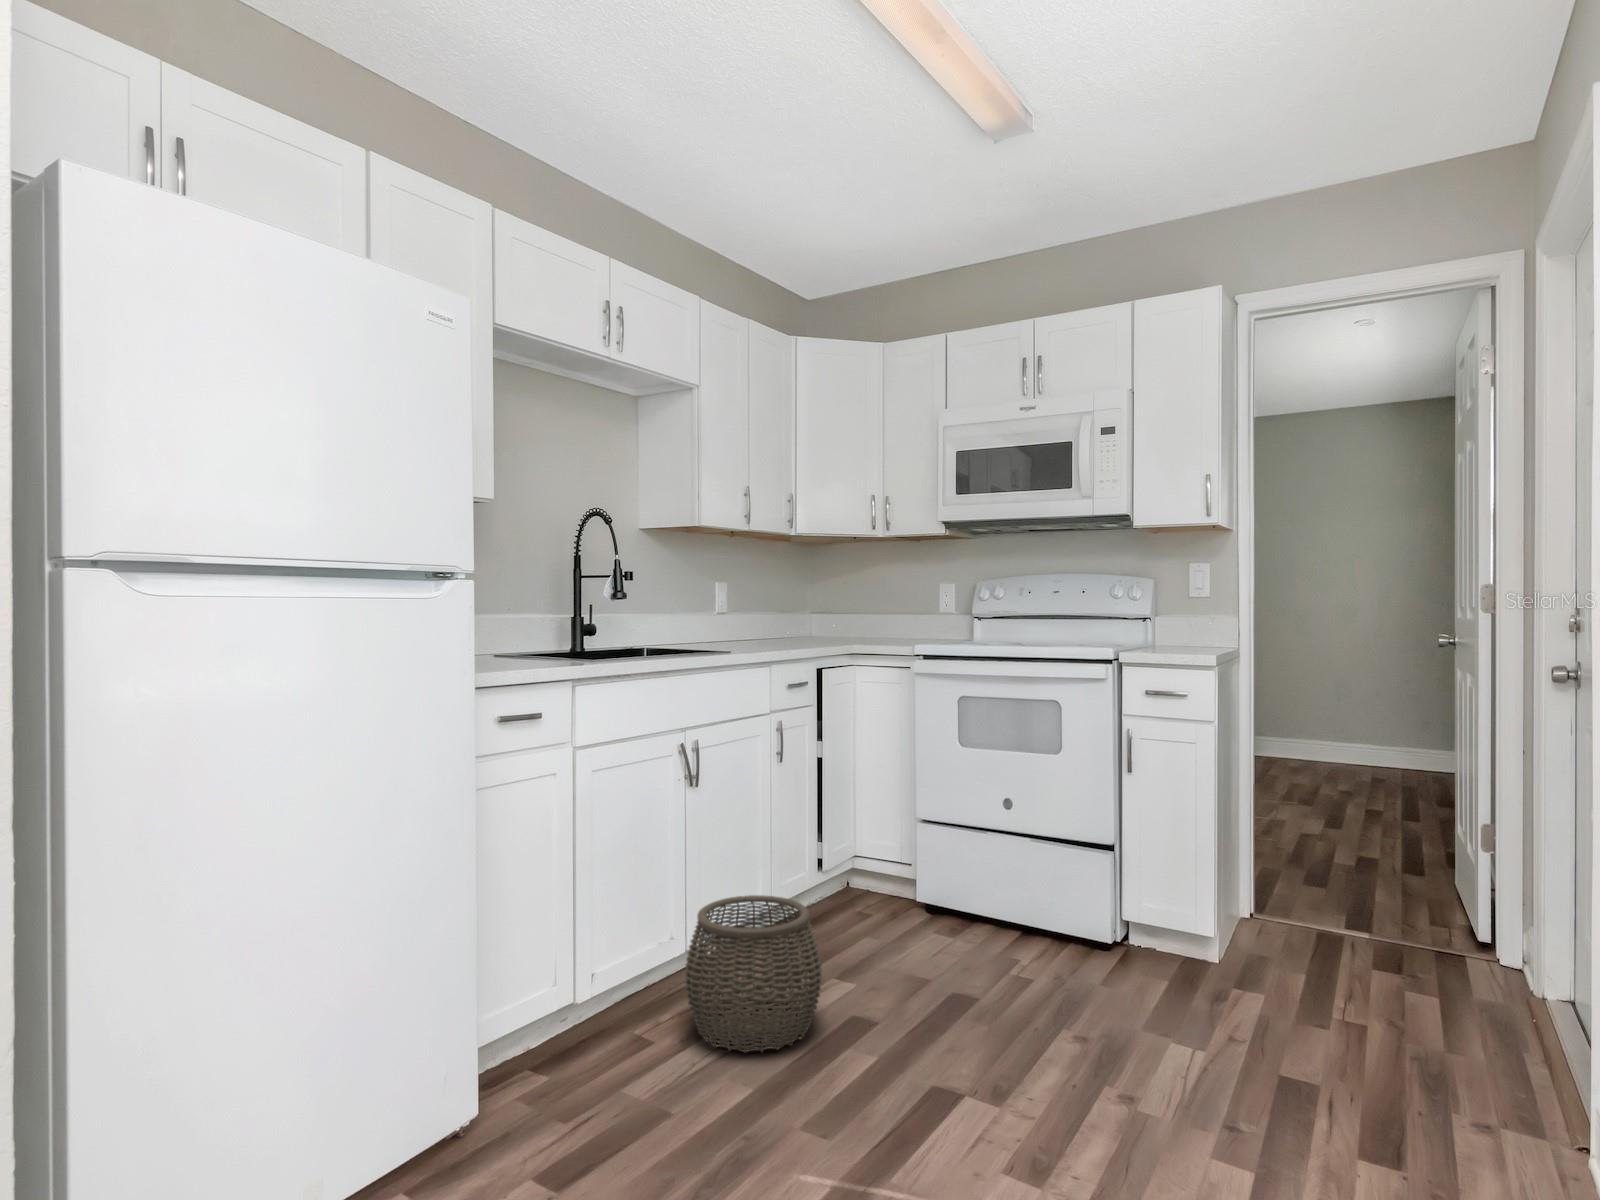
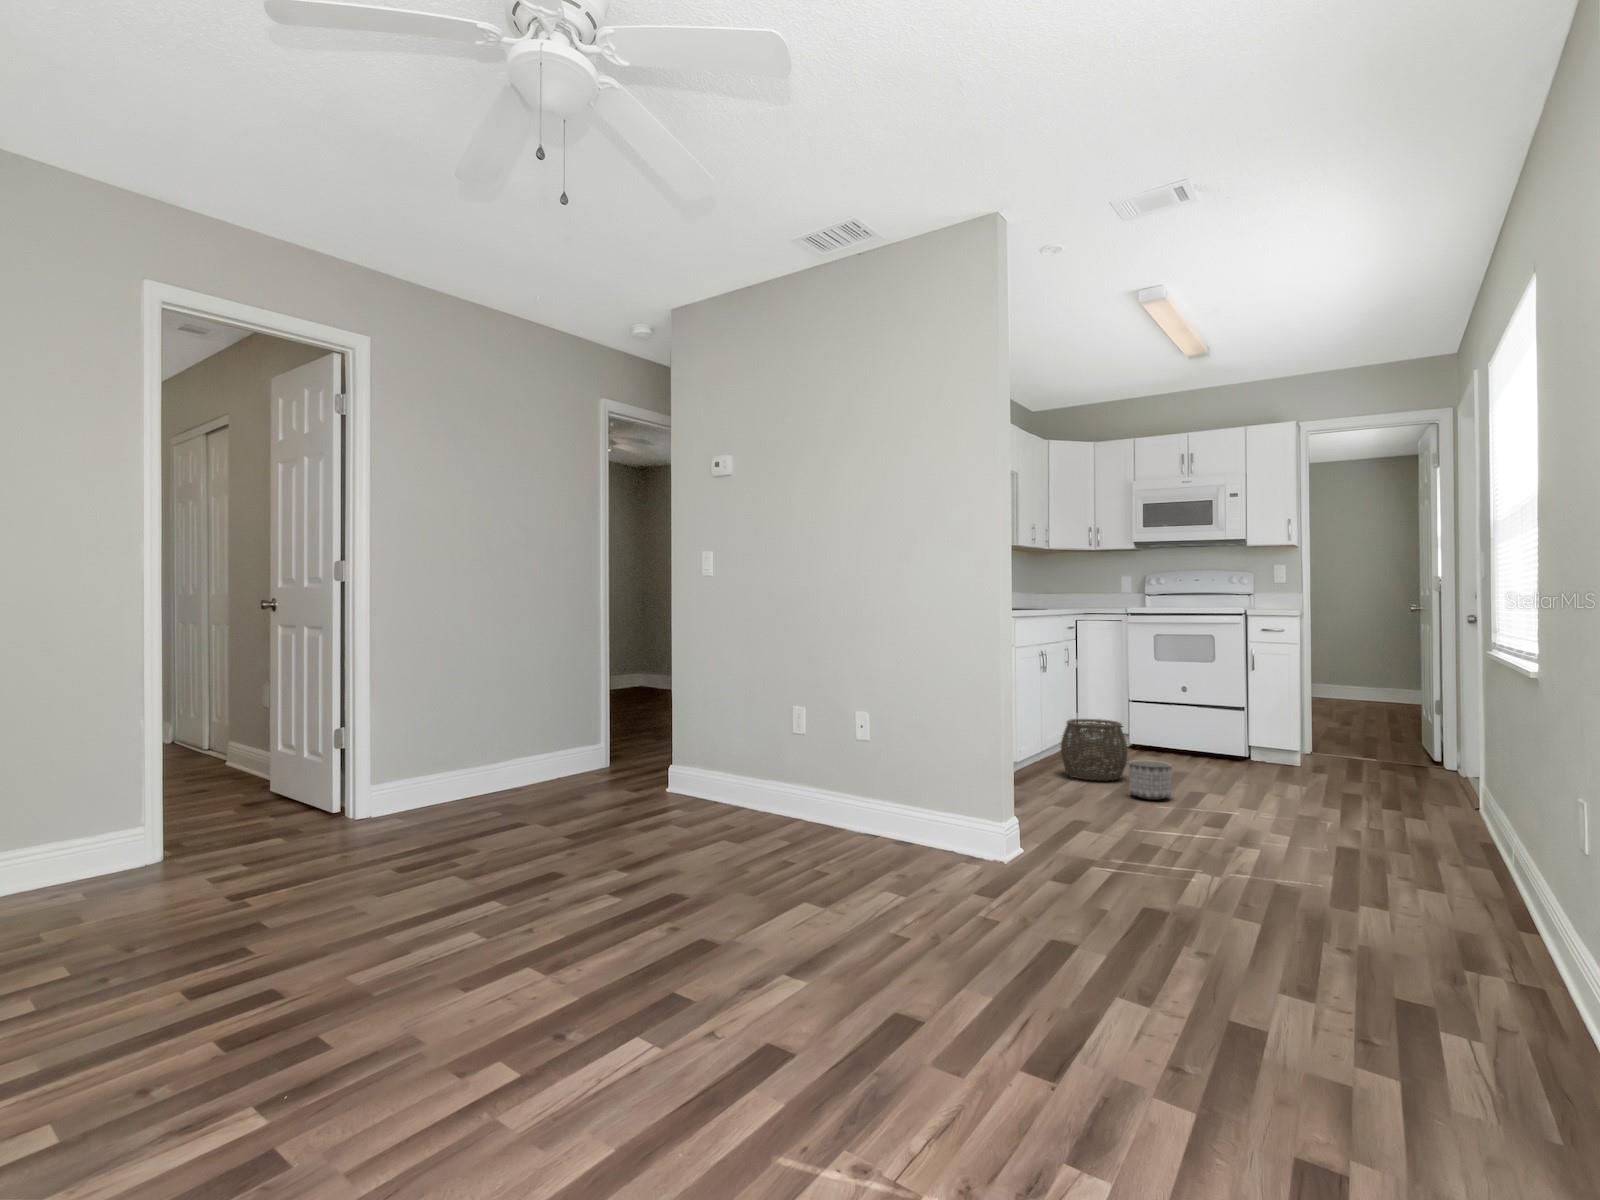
planter: none [747,1039,842,1160] -> present [1129,760,1172,800]

